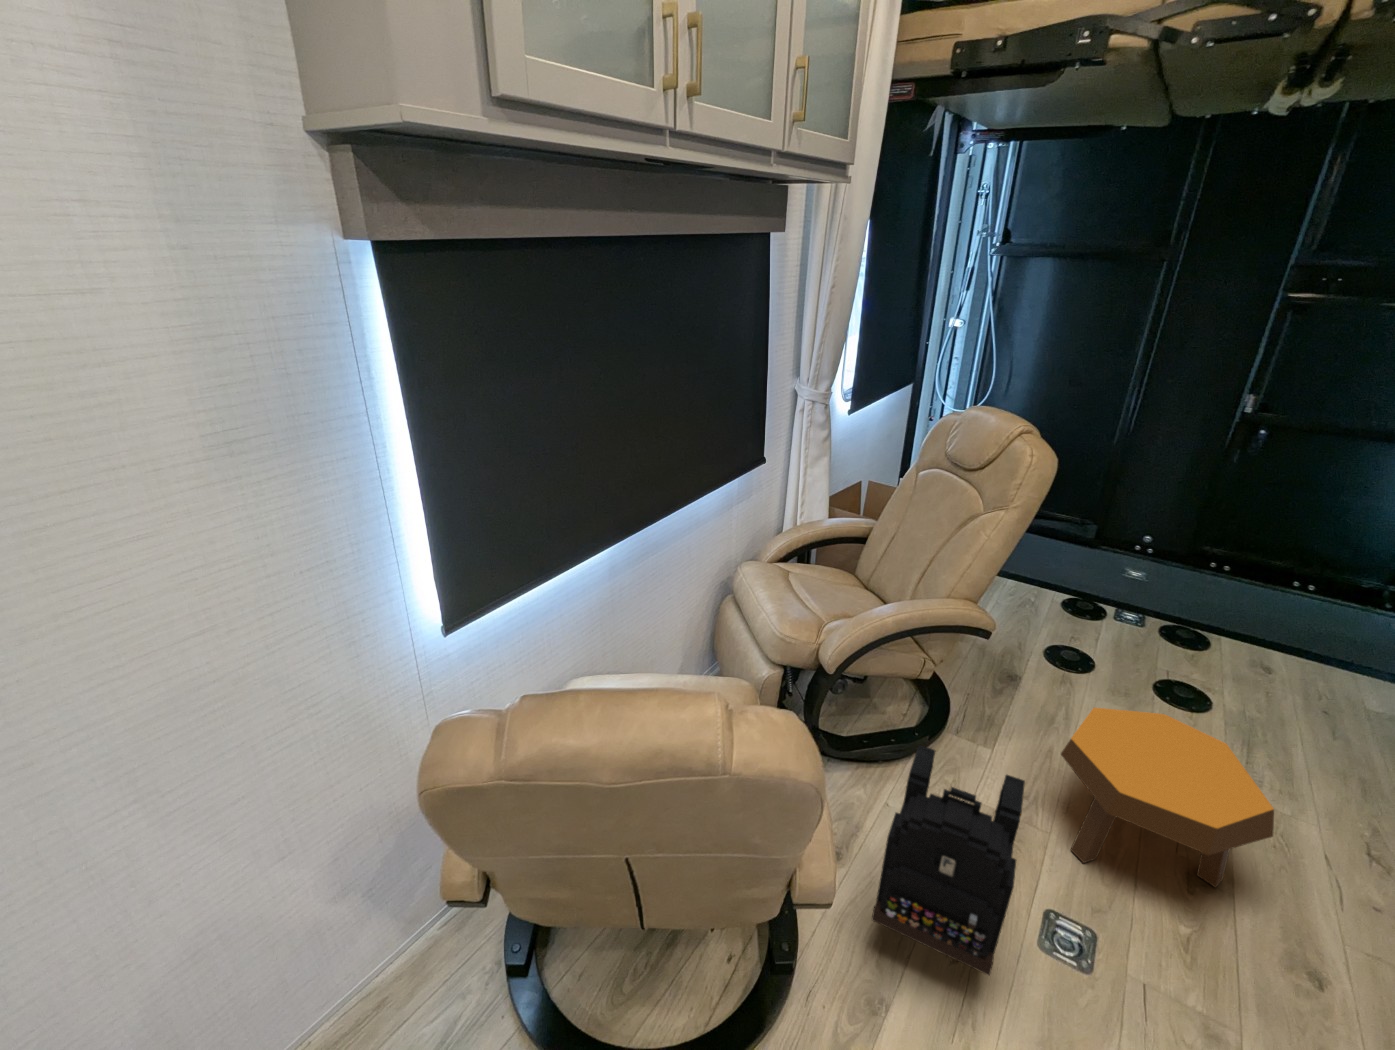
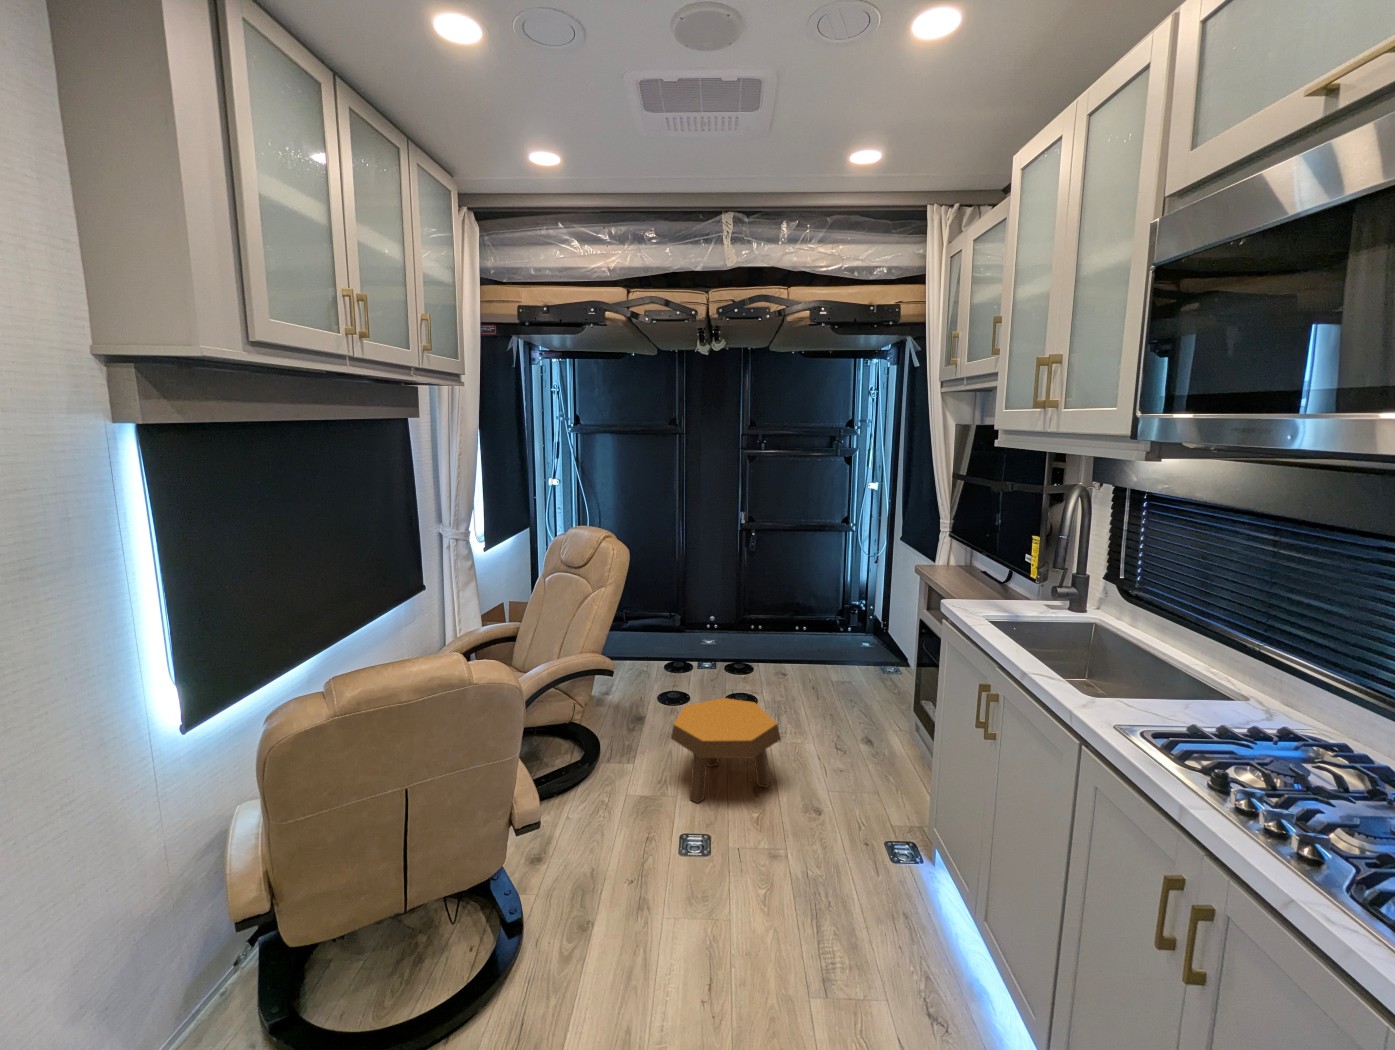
backpack: present [872,745,1025,975] -> none [568,735,649,883]

